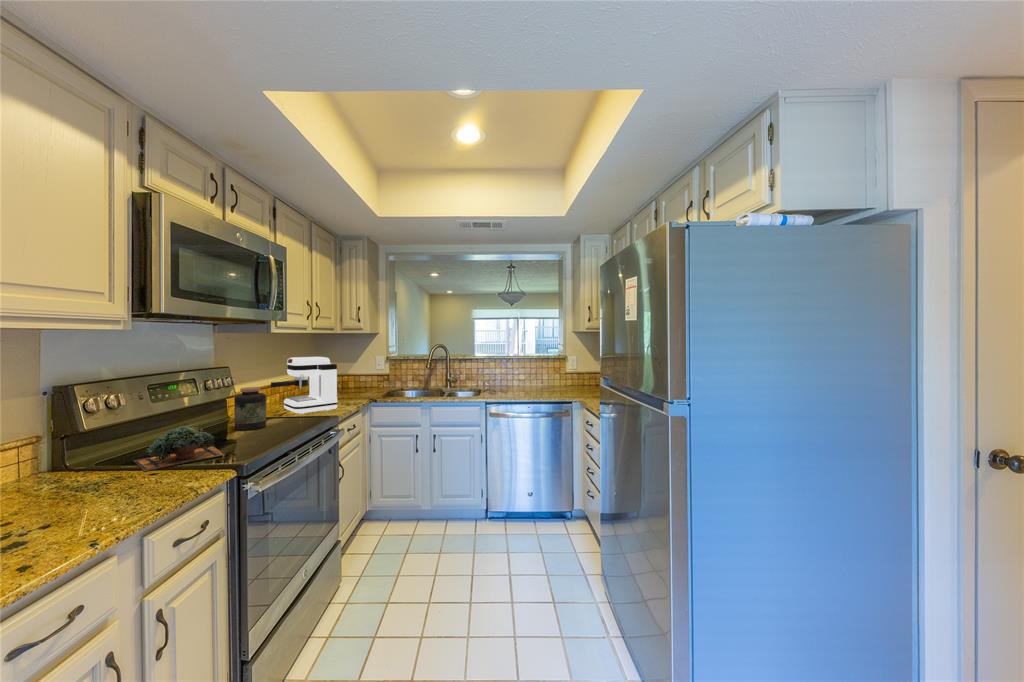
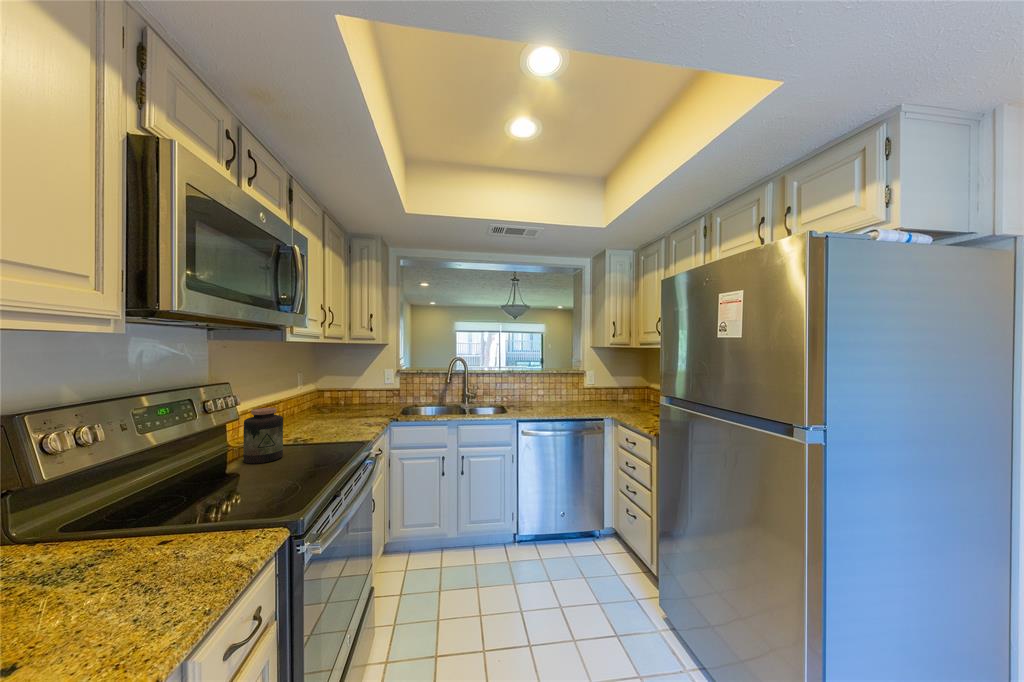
coffee maker: present [271,357,337,414] -> none [279,370,358,438]
succulent plant: present [133,426,223,471] -> none [113,466,247,541]

